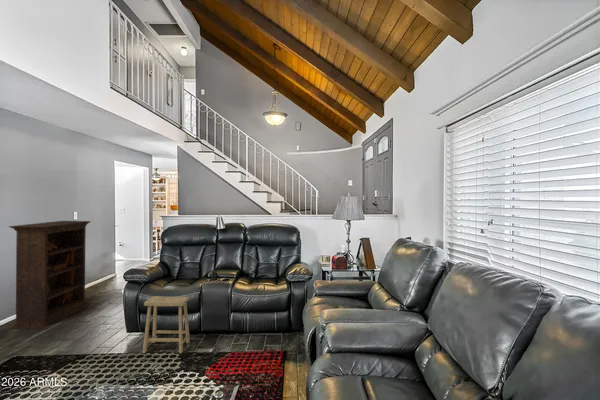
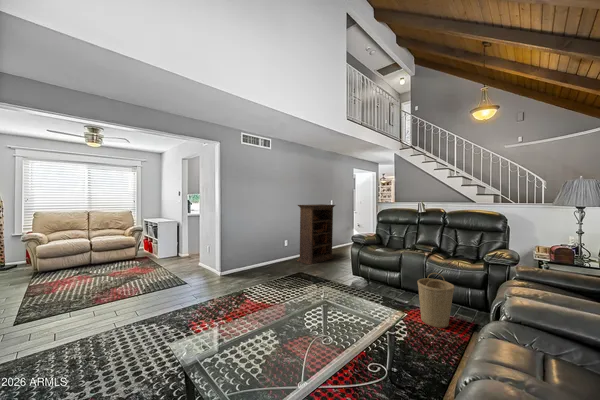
footstool: present [143,296,190,353] -> none [359,254,392,298]
basket: none [227,307,267,375] -> present [418,273,455,328]

